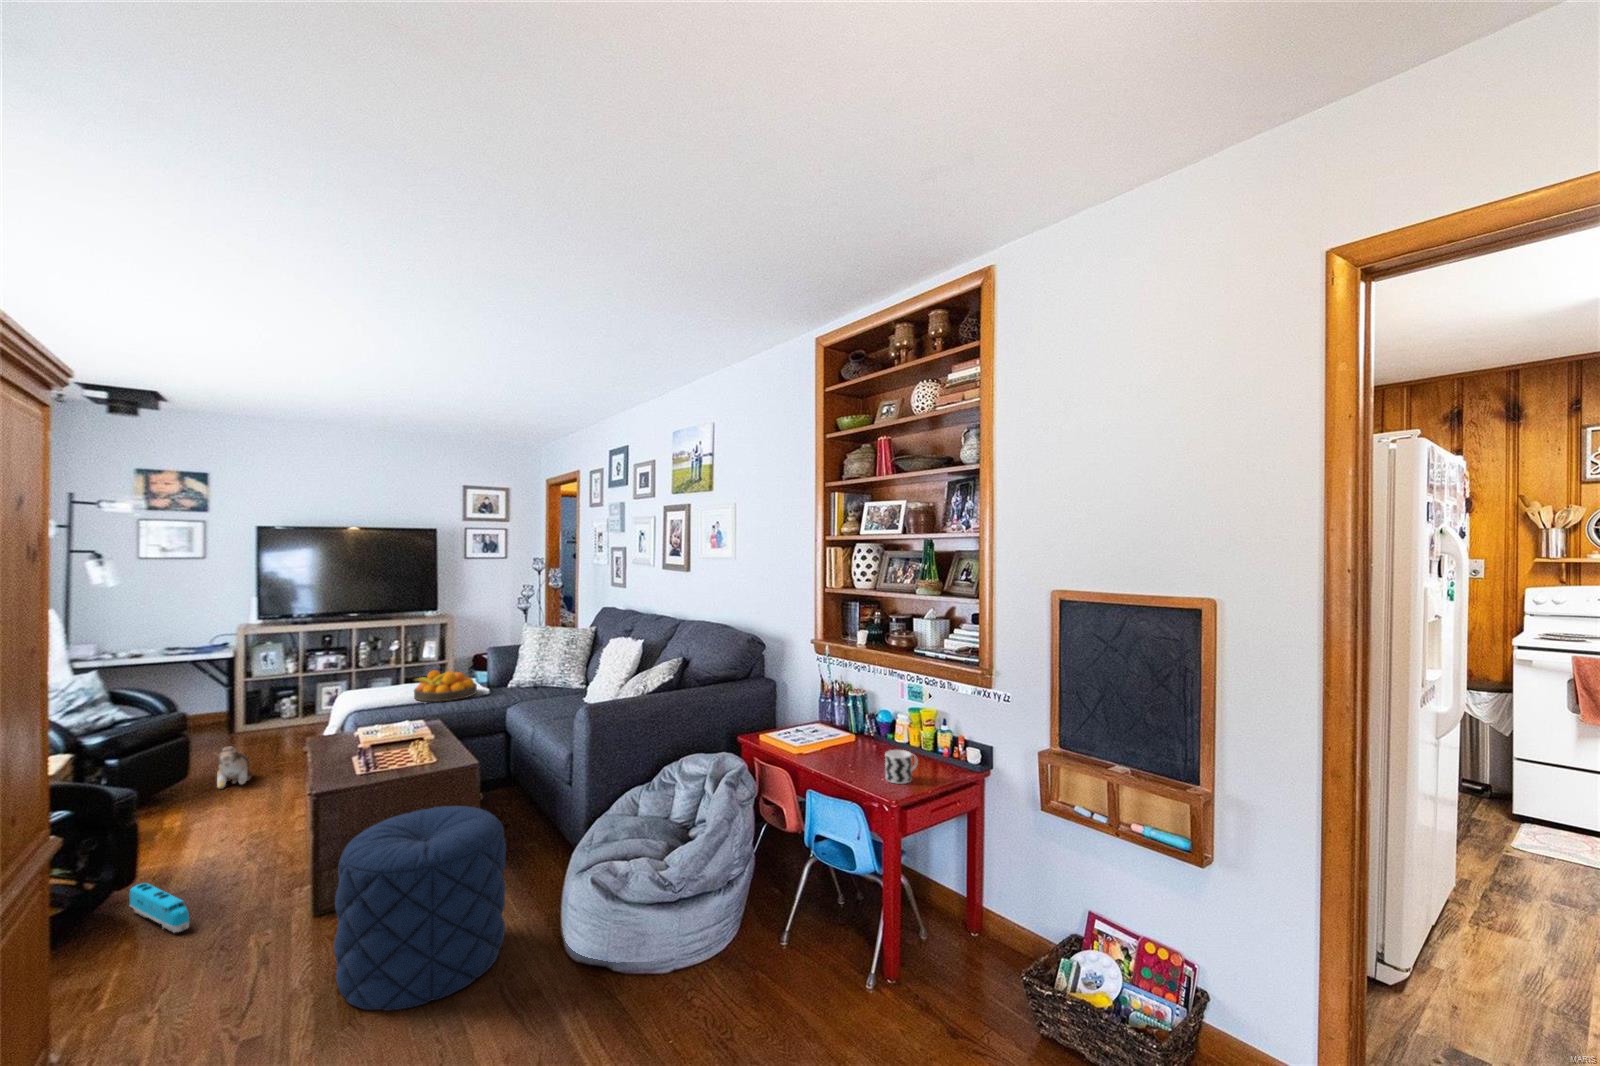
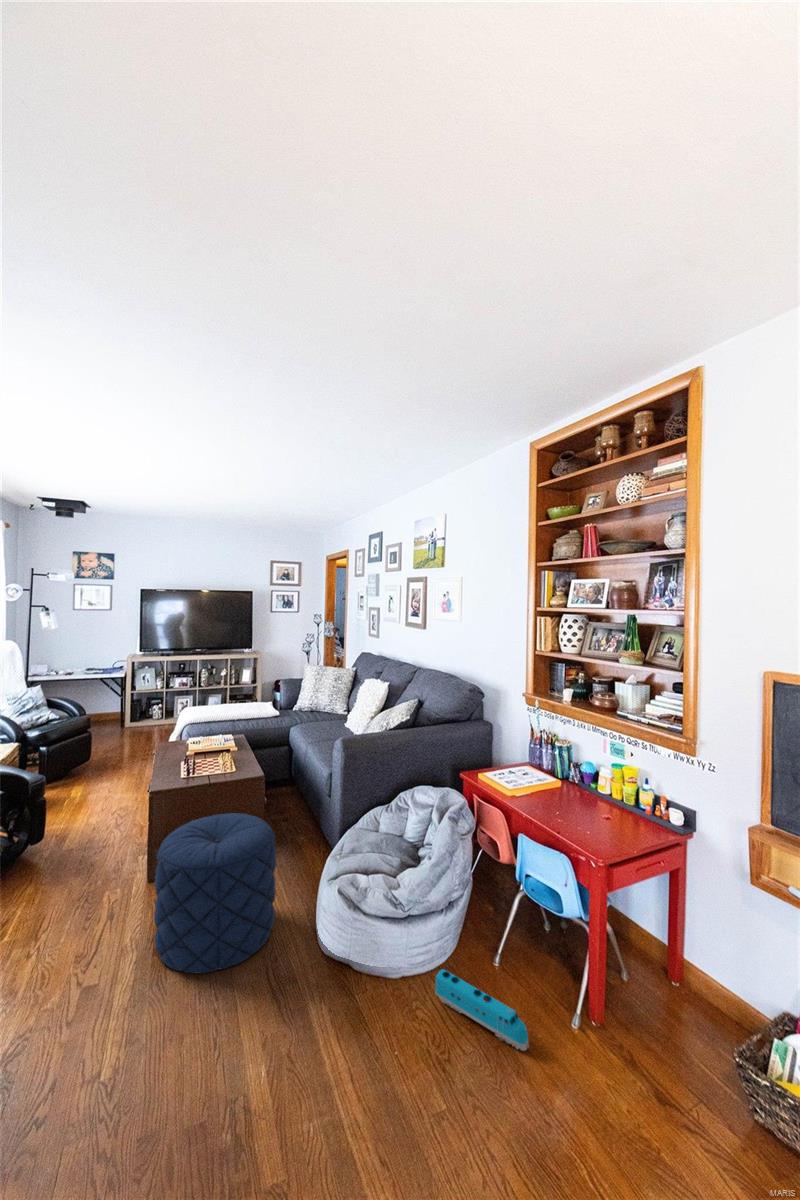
fruit bowl: present [414,670,477,702] -> none [229,697,272,720]
plush toy: present [215,746,252,789] -> none [106,742,130,770]
cup: present [885,750,918,784] -> none [590,807,621,840]
toy train: present [130,883,190,932] -> present [435,969,529,1051]

